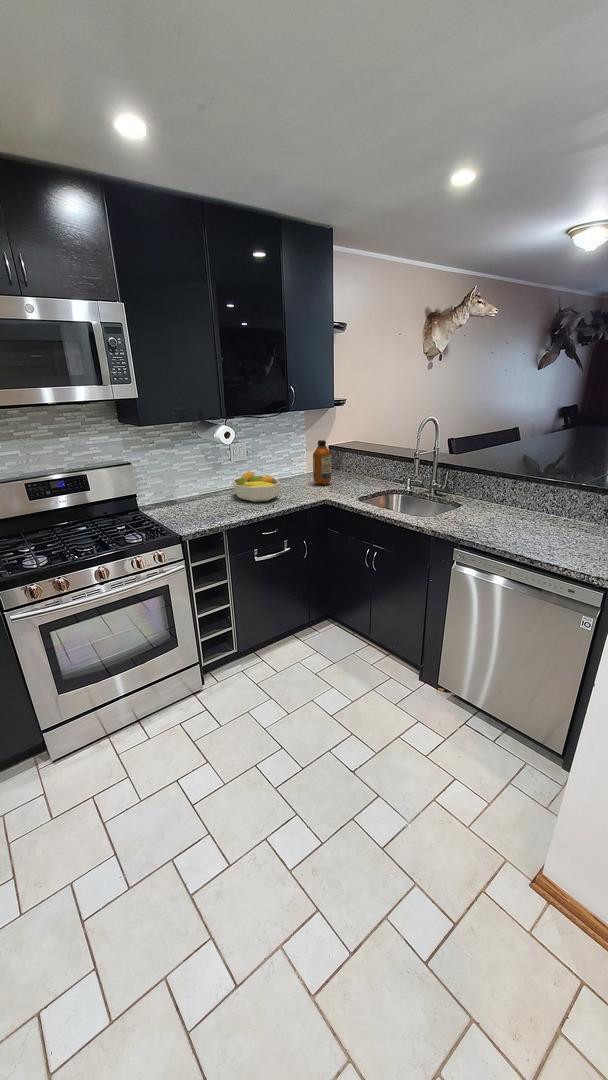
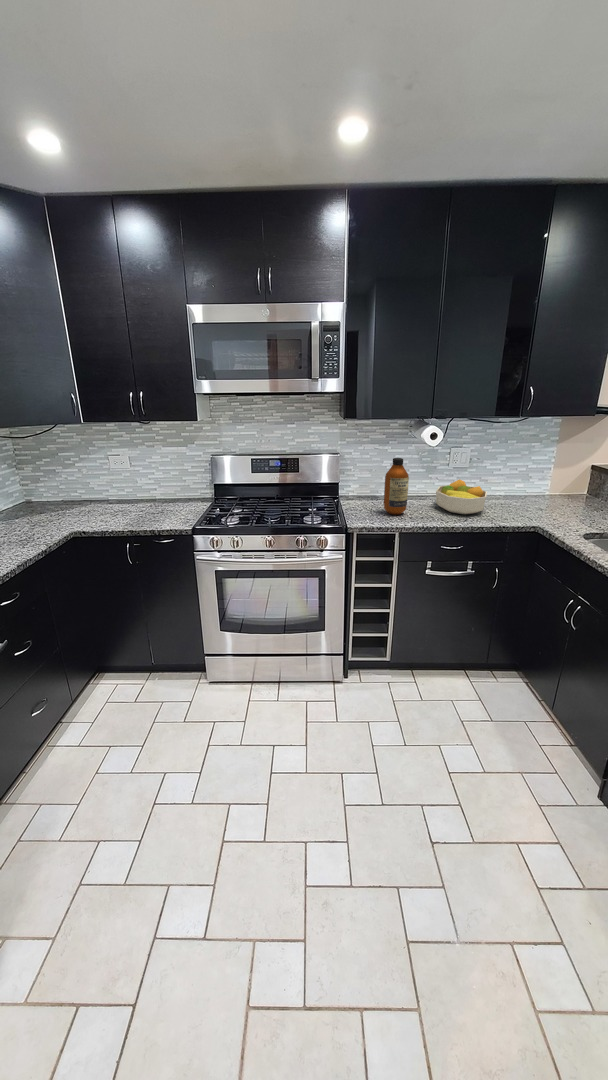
bottle: present [313,440,331,485] -> present [384,458,409,515]

